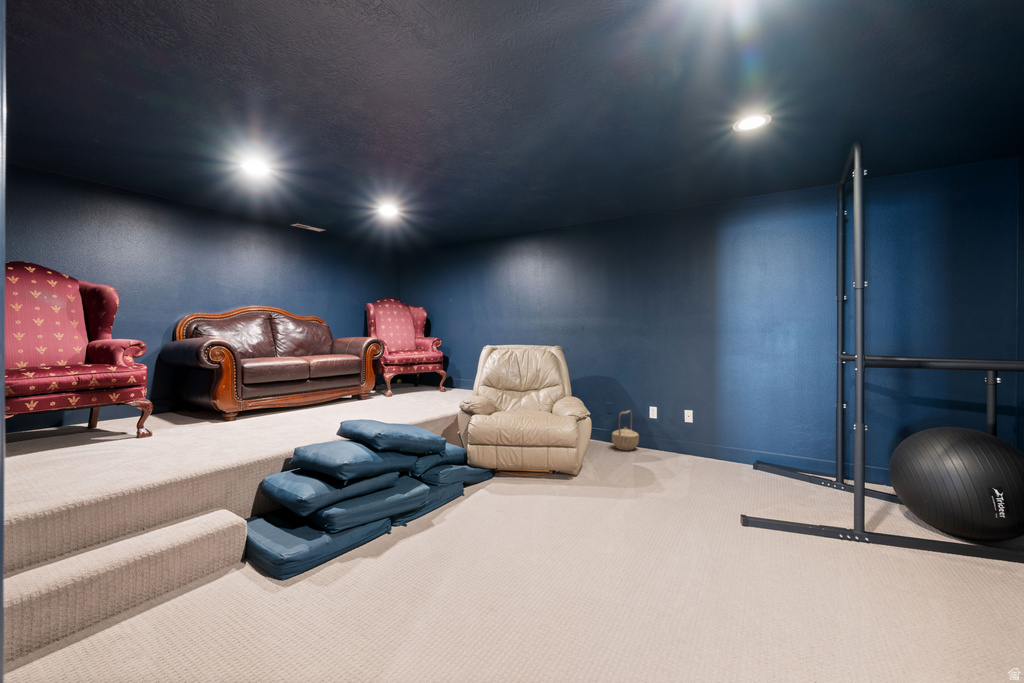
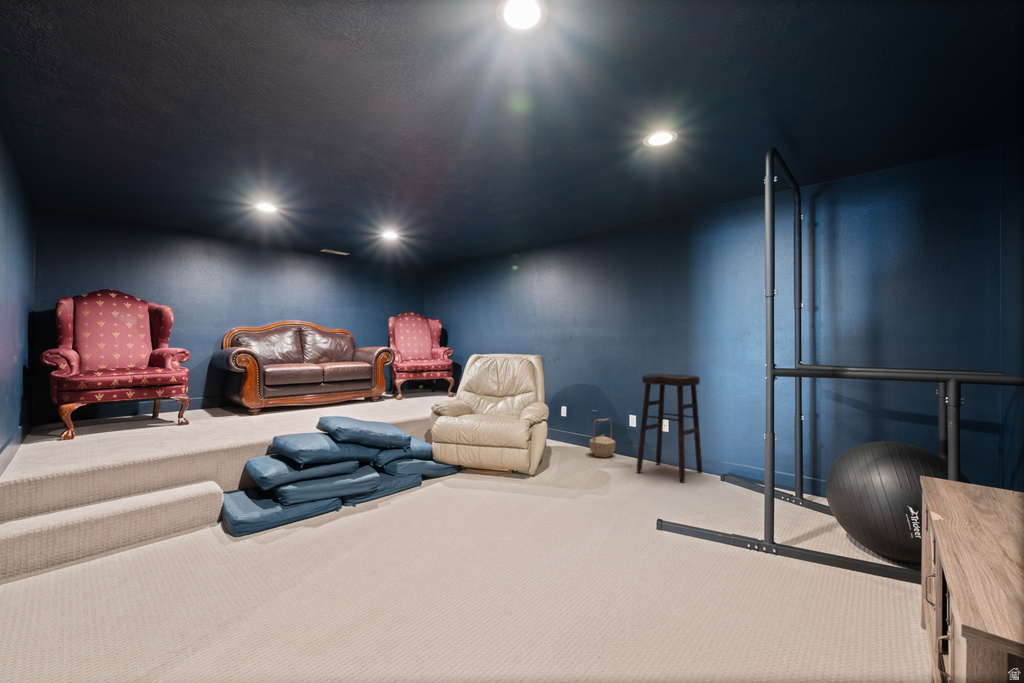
stool: none [675,365,736,474] -> present [637,374,702,482]

